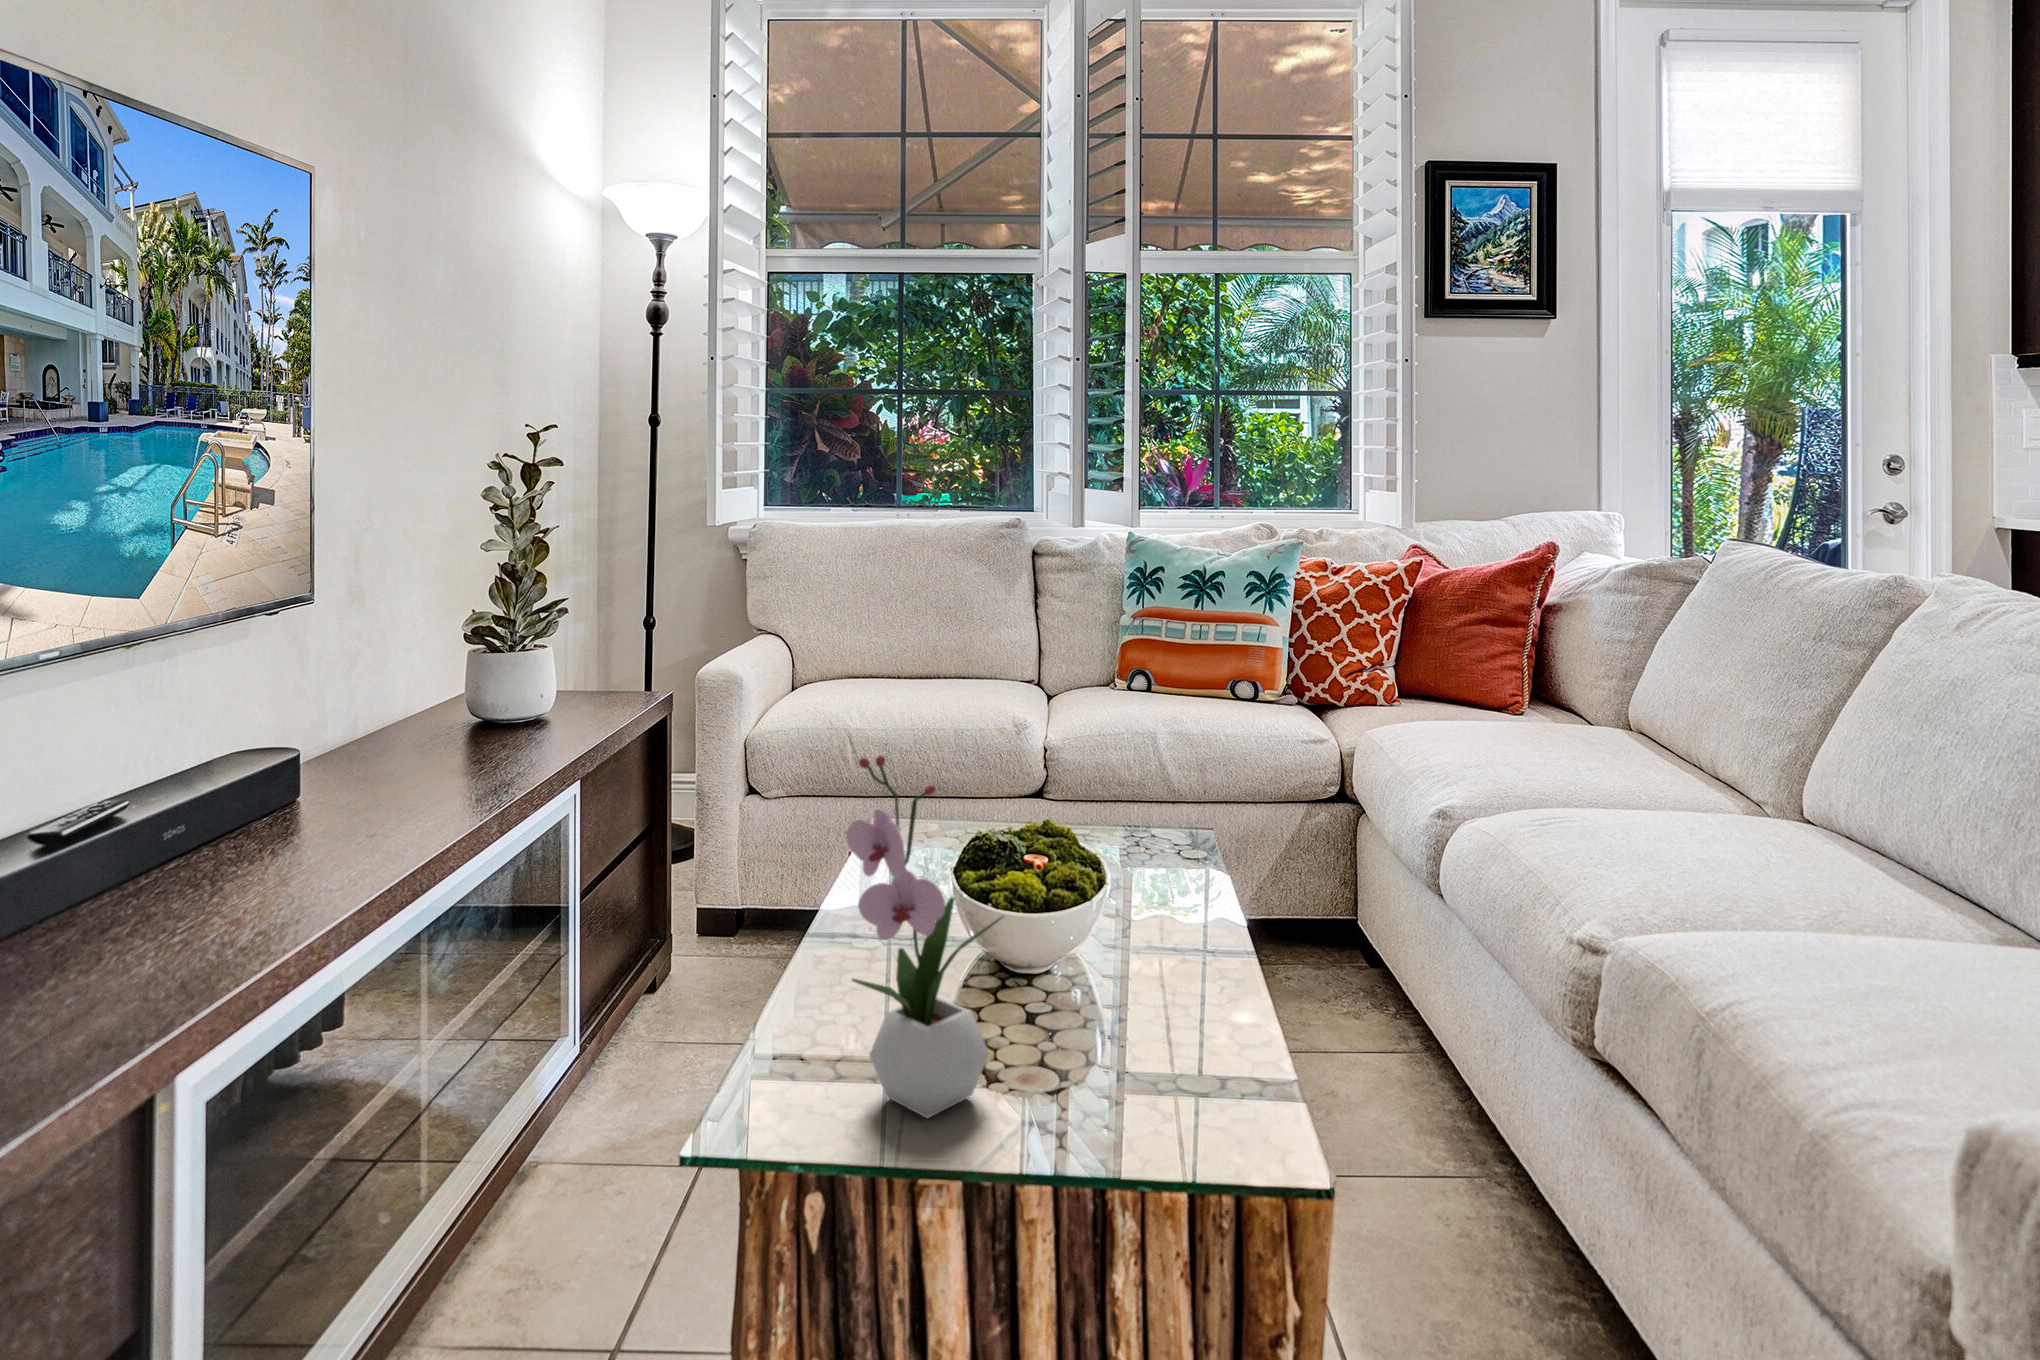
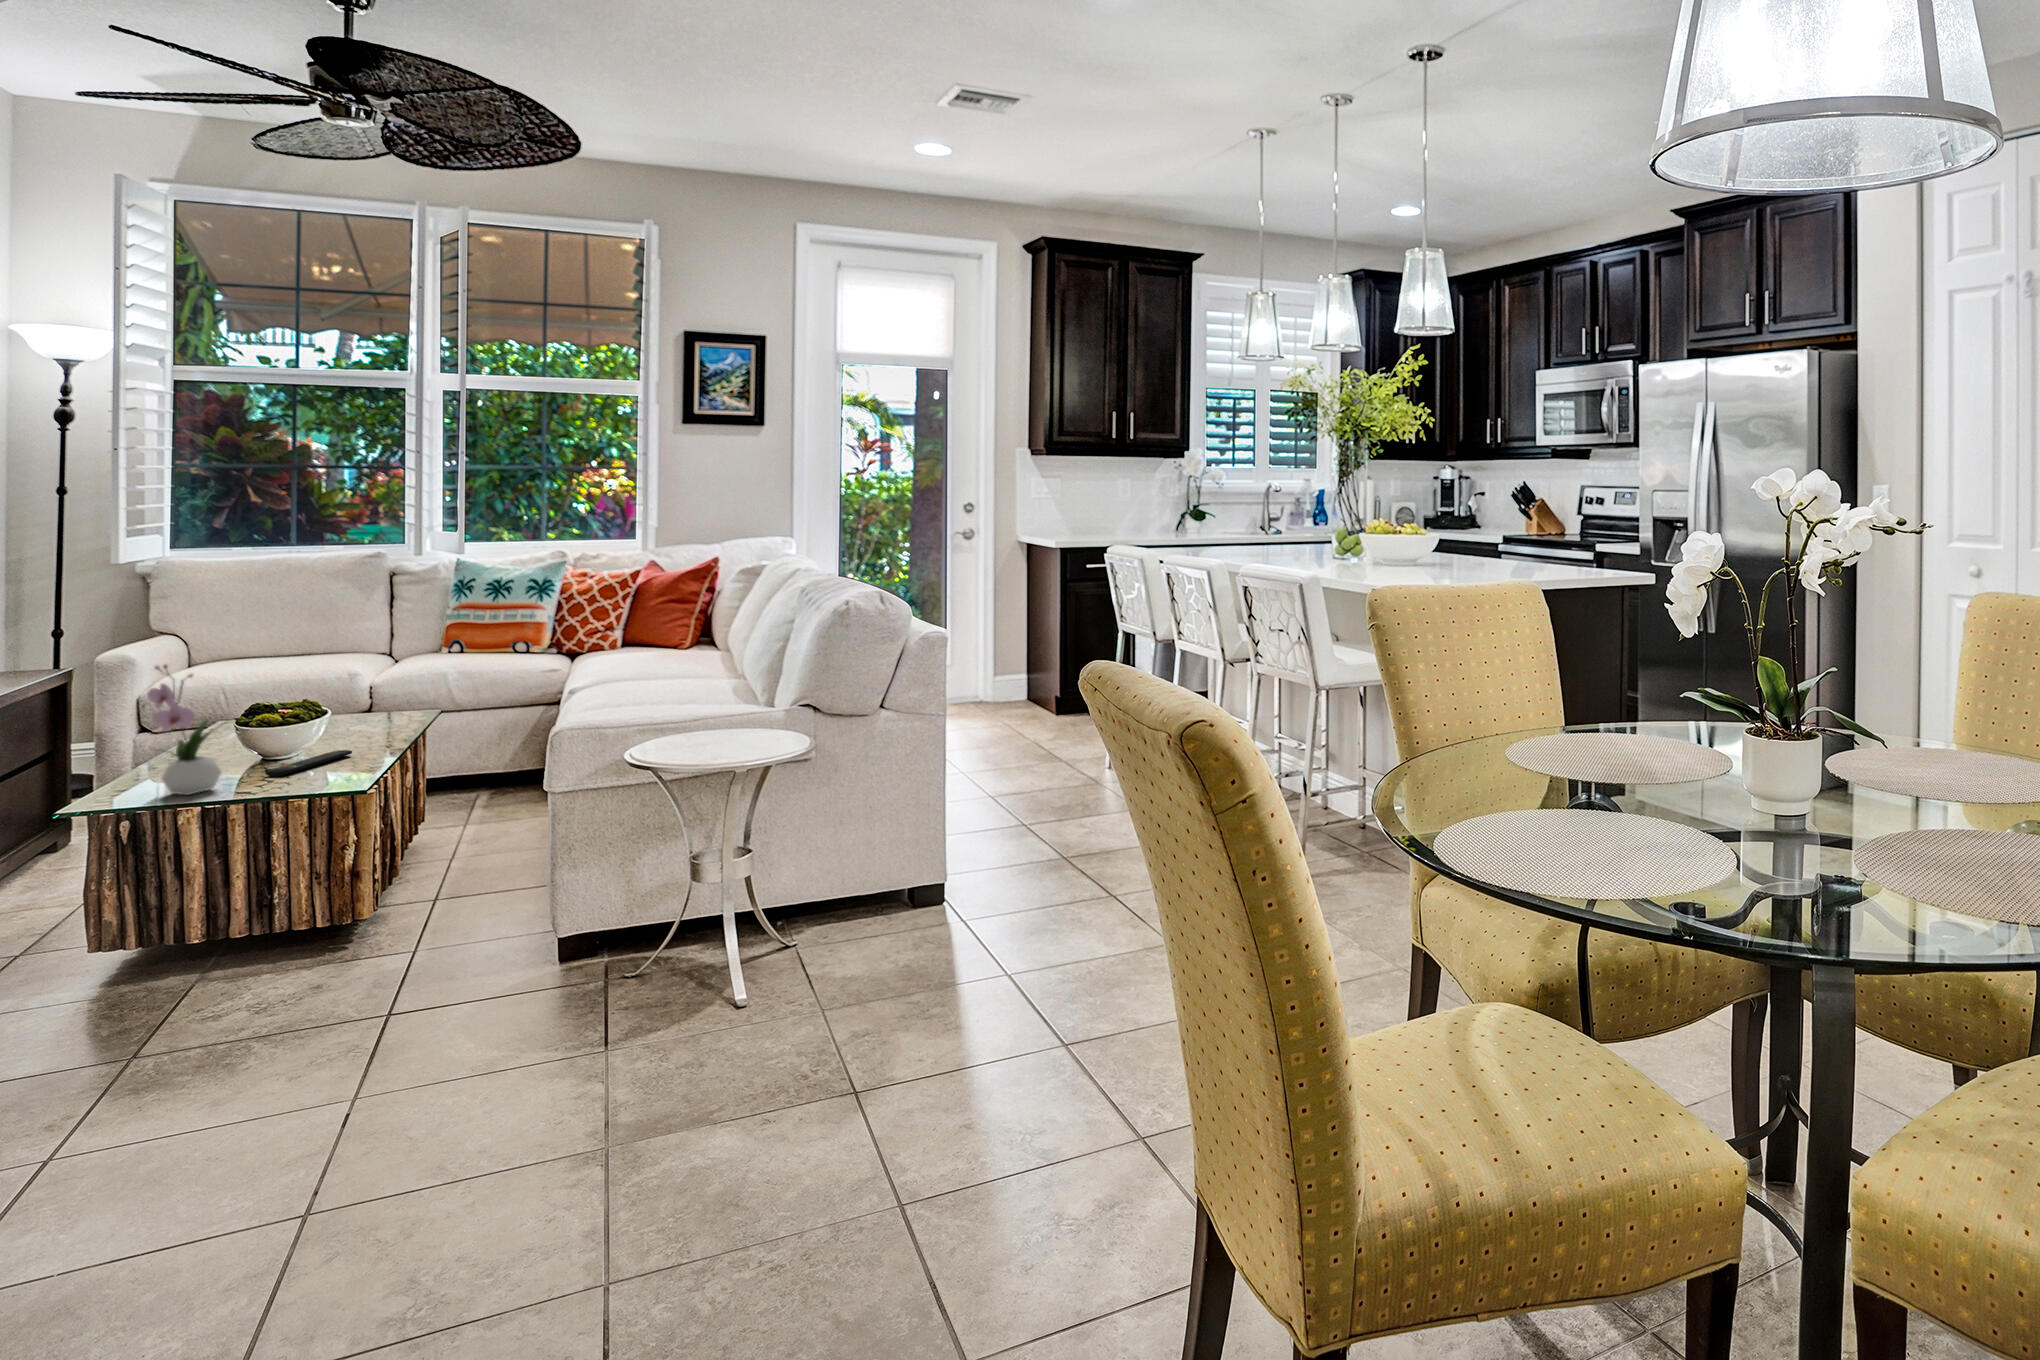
remote control: none [1053,962,1182,1056] -> present [265,750,352,777]

